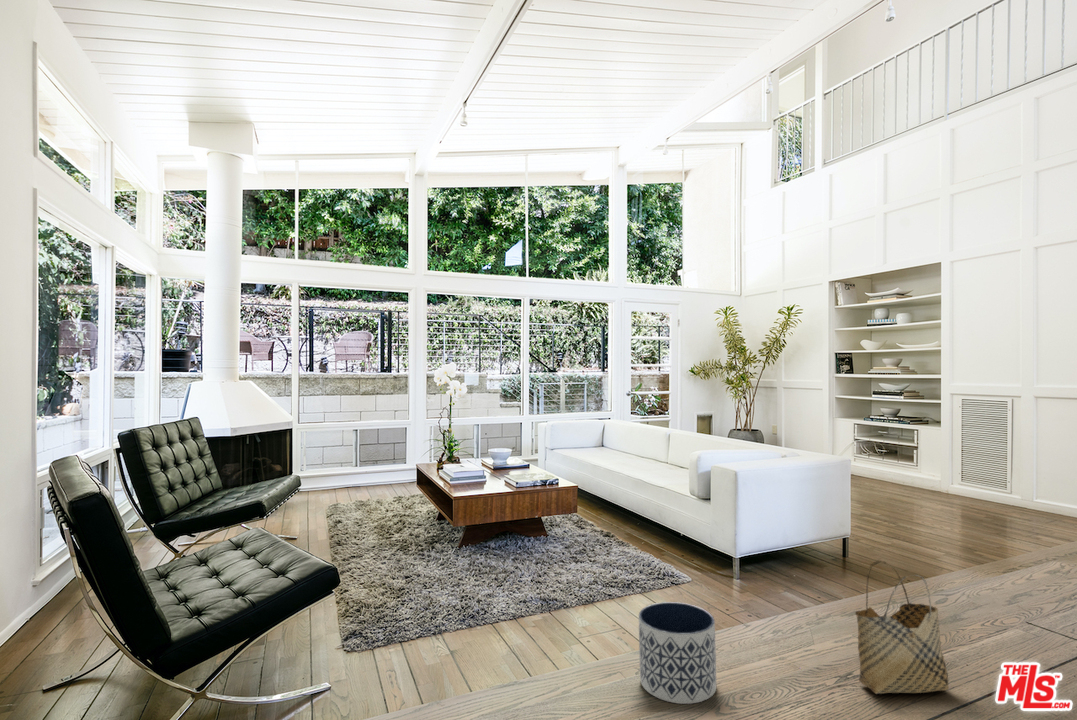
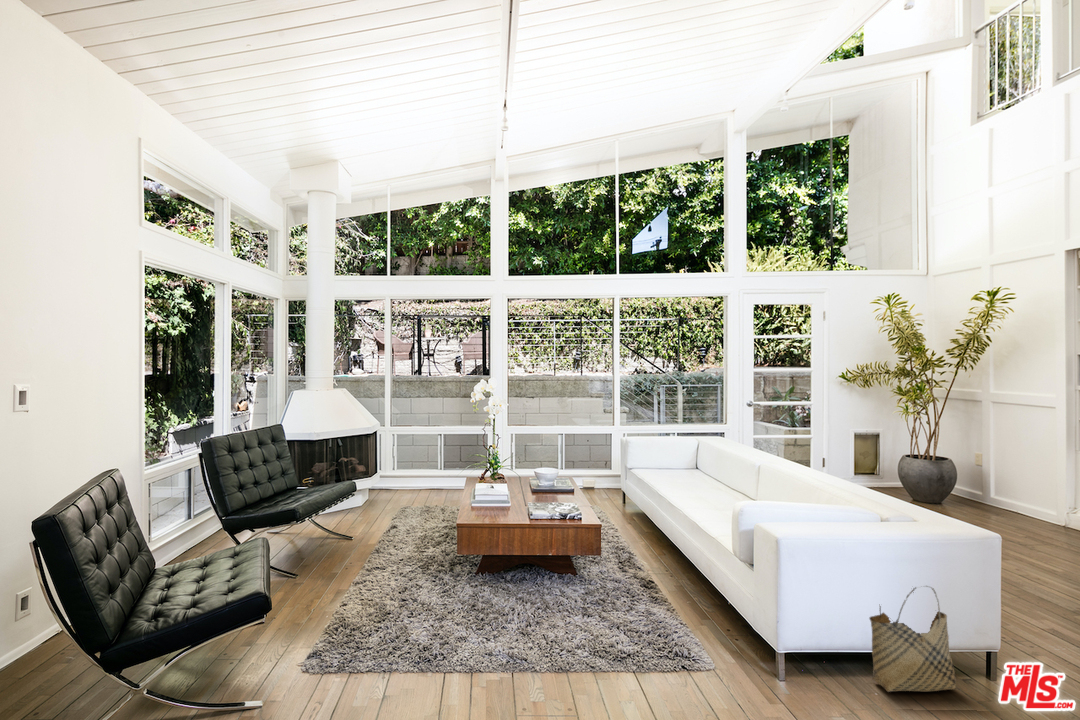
planter: present [639,602,716,704] -> none [670,604,742,698]

